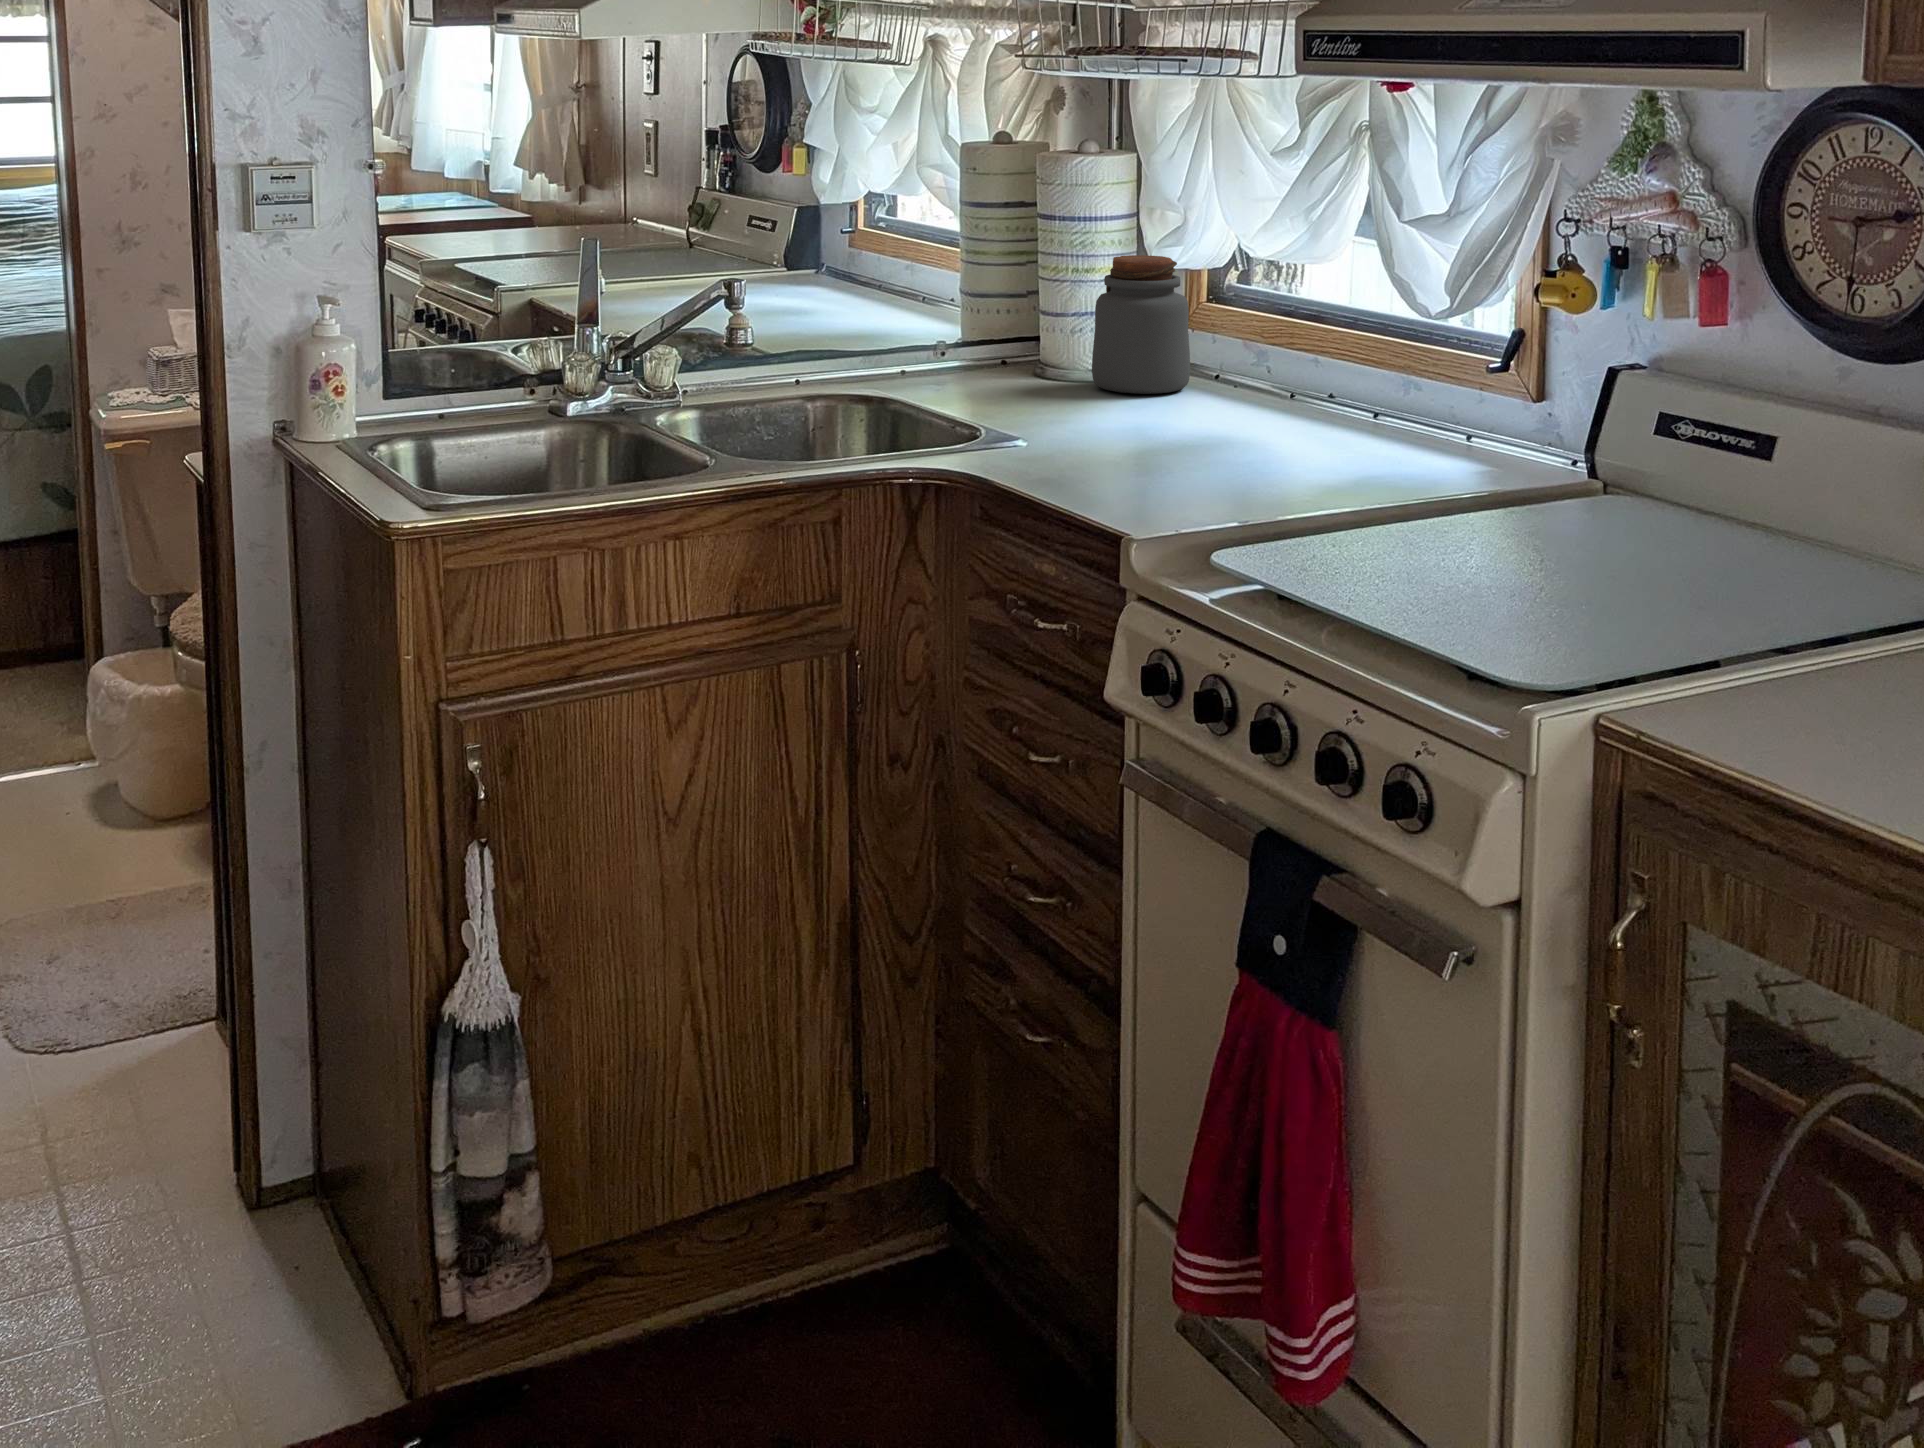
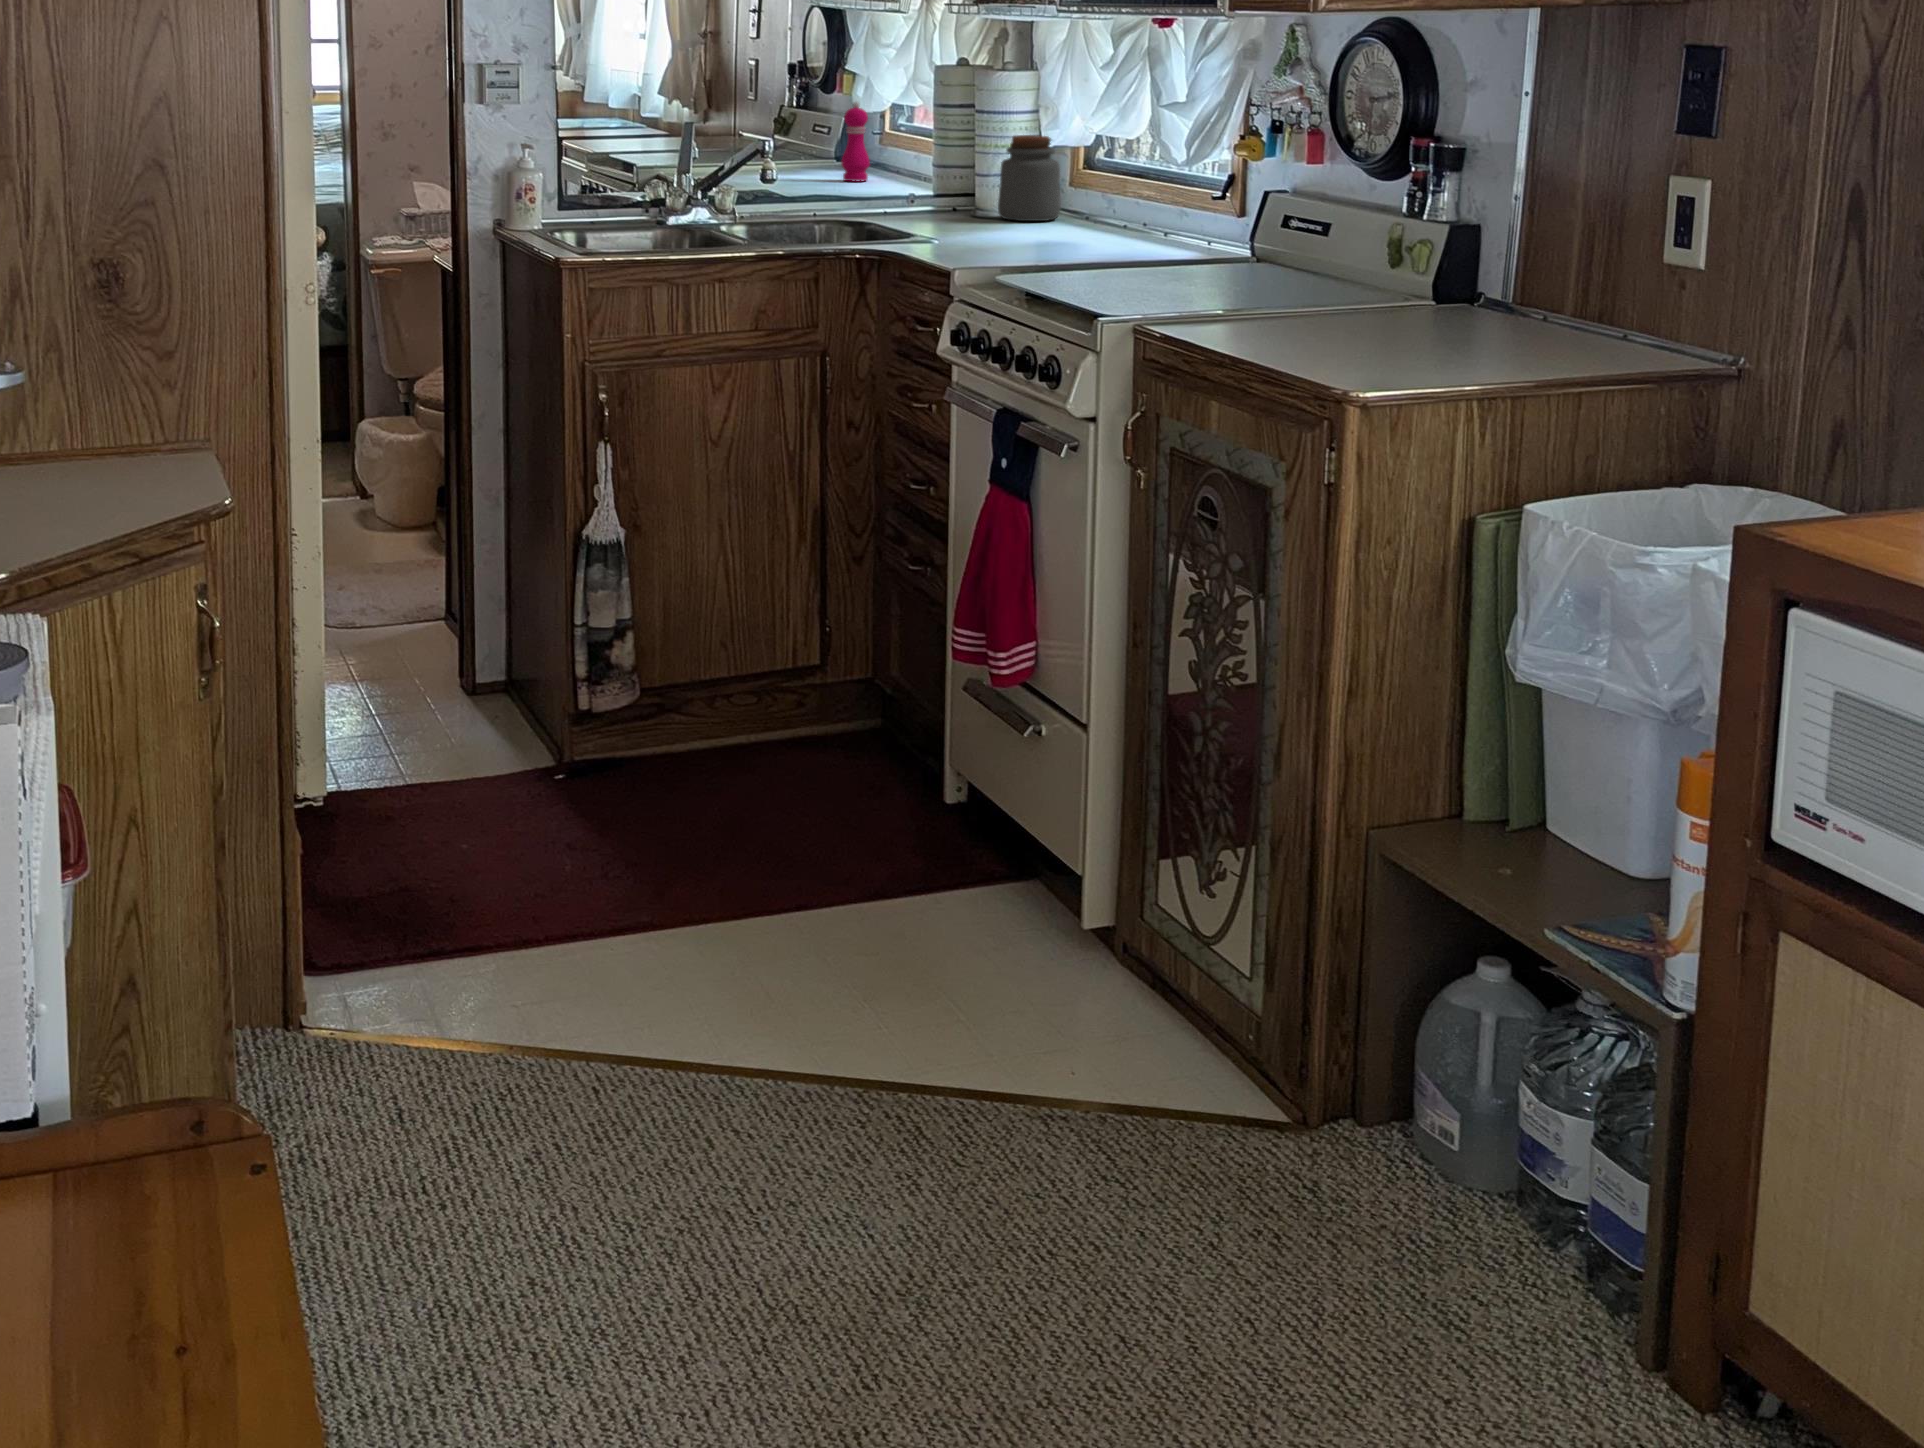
pepper mill: none [802,190,843,308] -> present [841,102,870,182]

